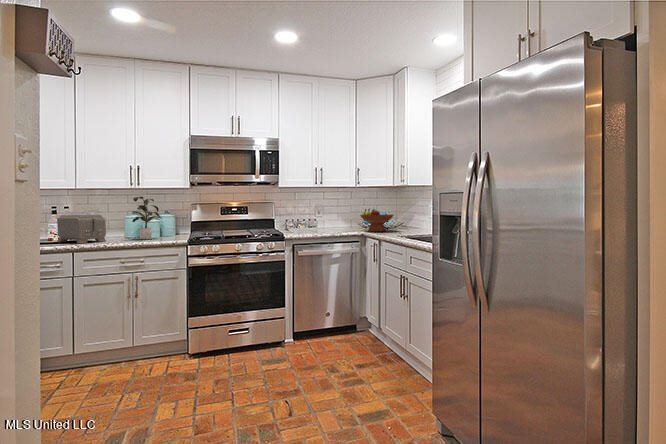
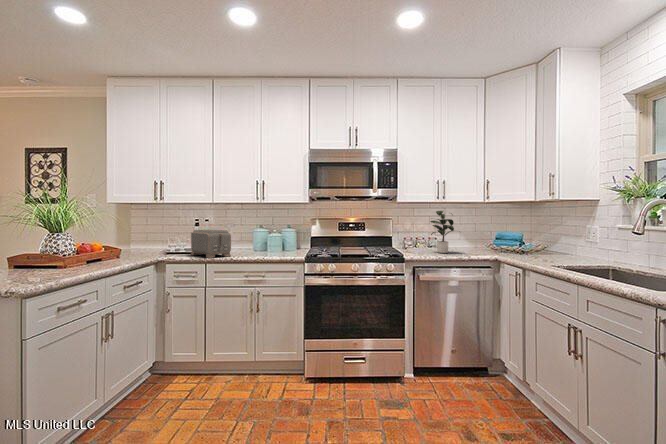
potted plant: present [132,196,161,239] -> present [430,210,454,253]
fruit bowl: present [360,209,394,232] -> none [494,228,540,256]

